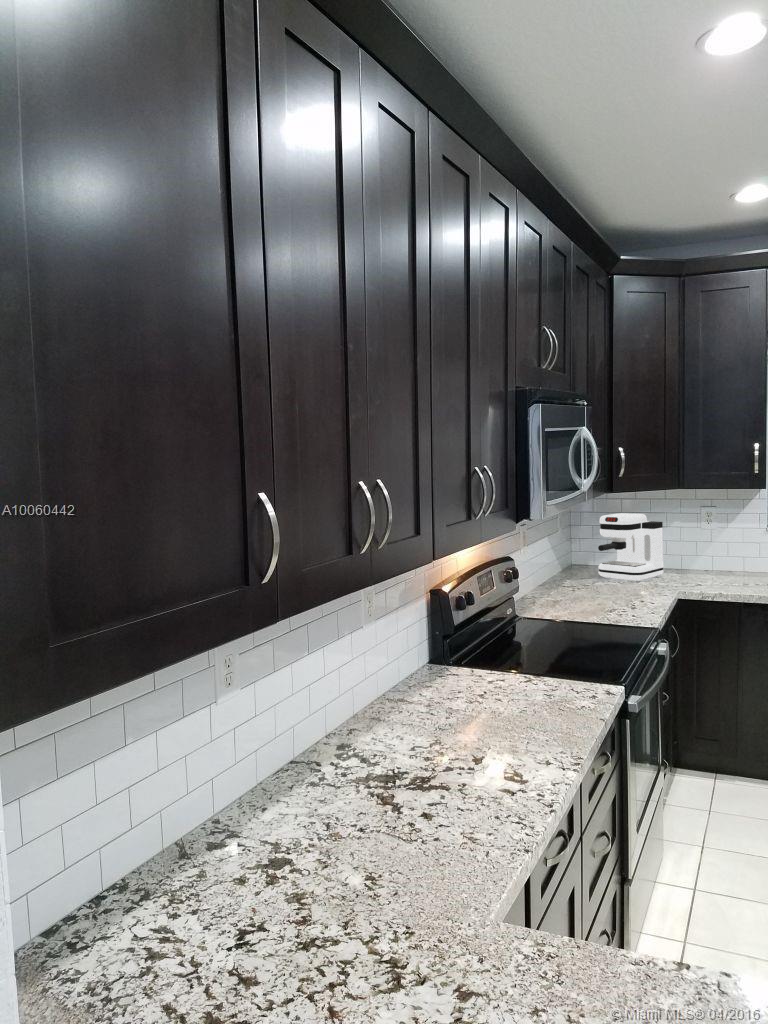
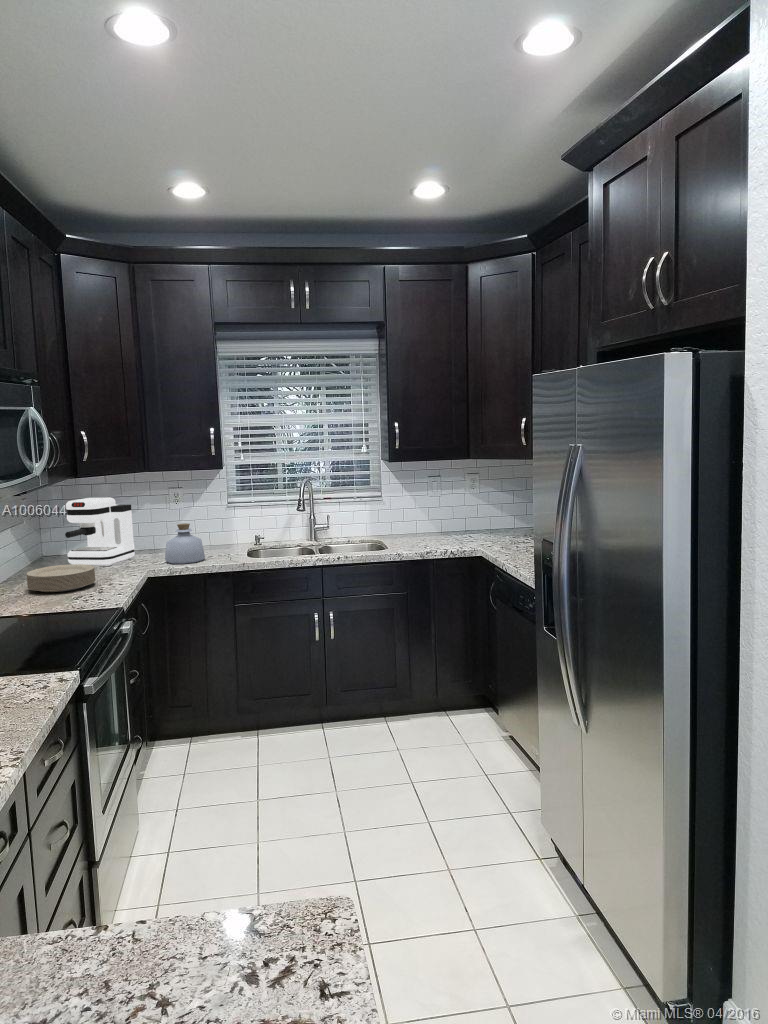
bottle: none [696,545,742,588] -> present [165,523,205,564]
plate: none [565,577,628,603] -> present [27,564,96,592]

